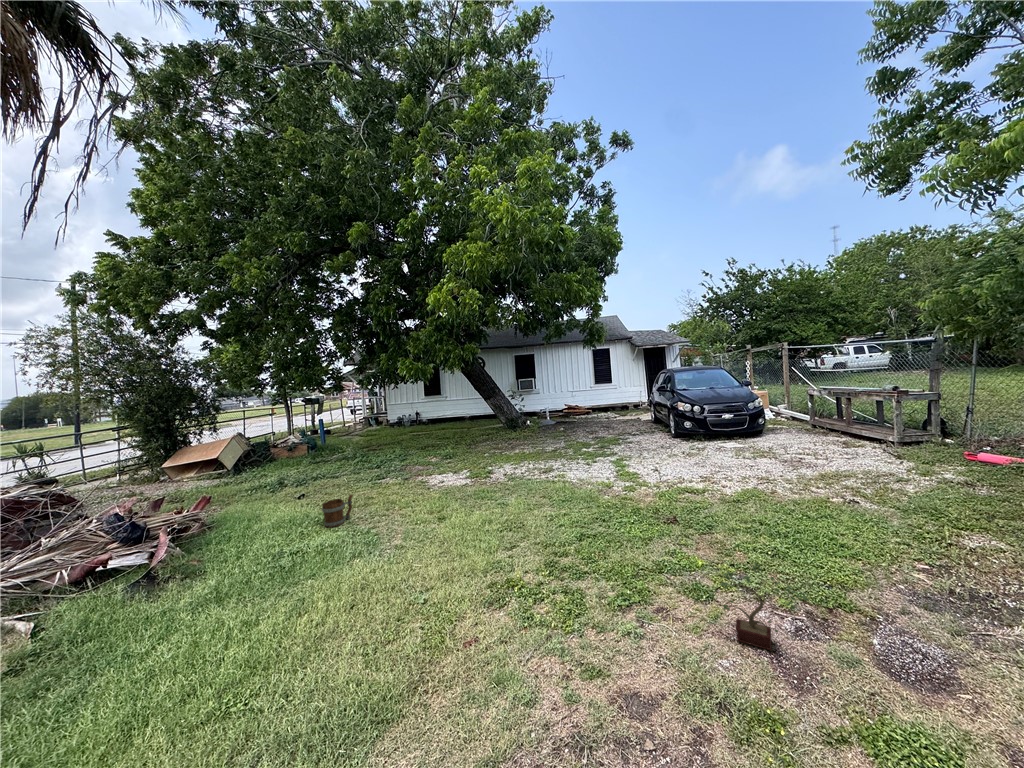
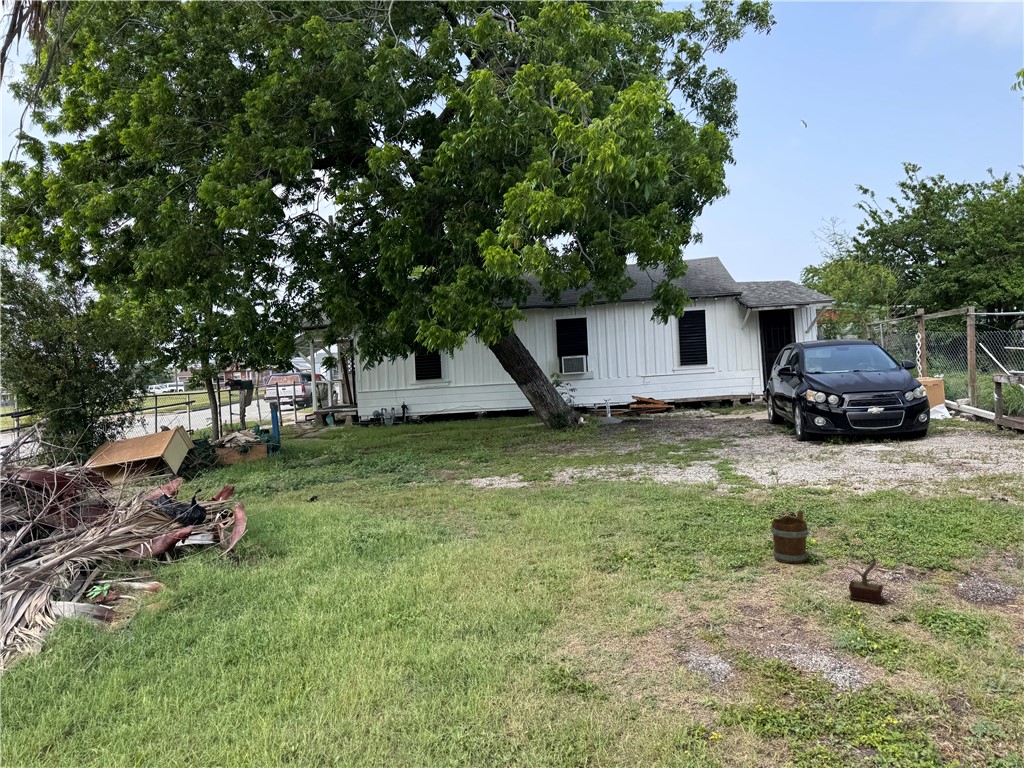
bucket: present [321,495,352,528] -> present [771,510,809,564]

